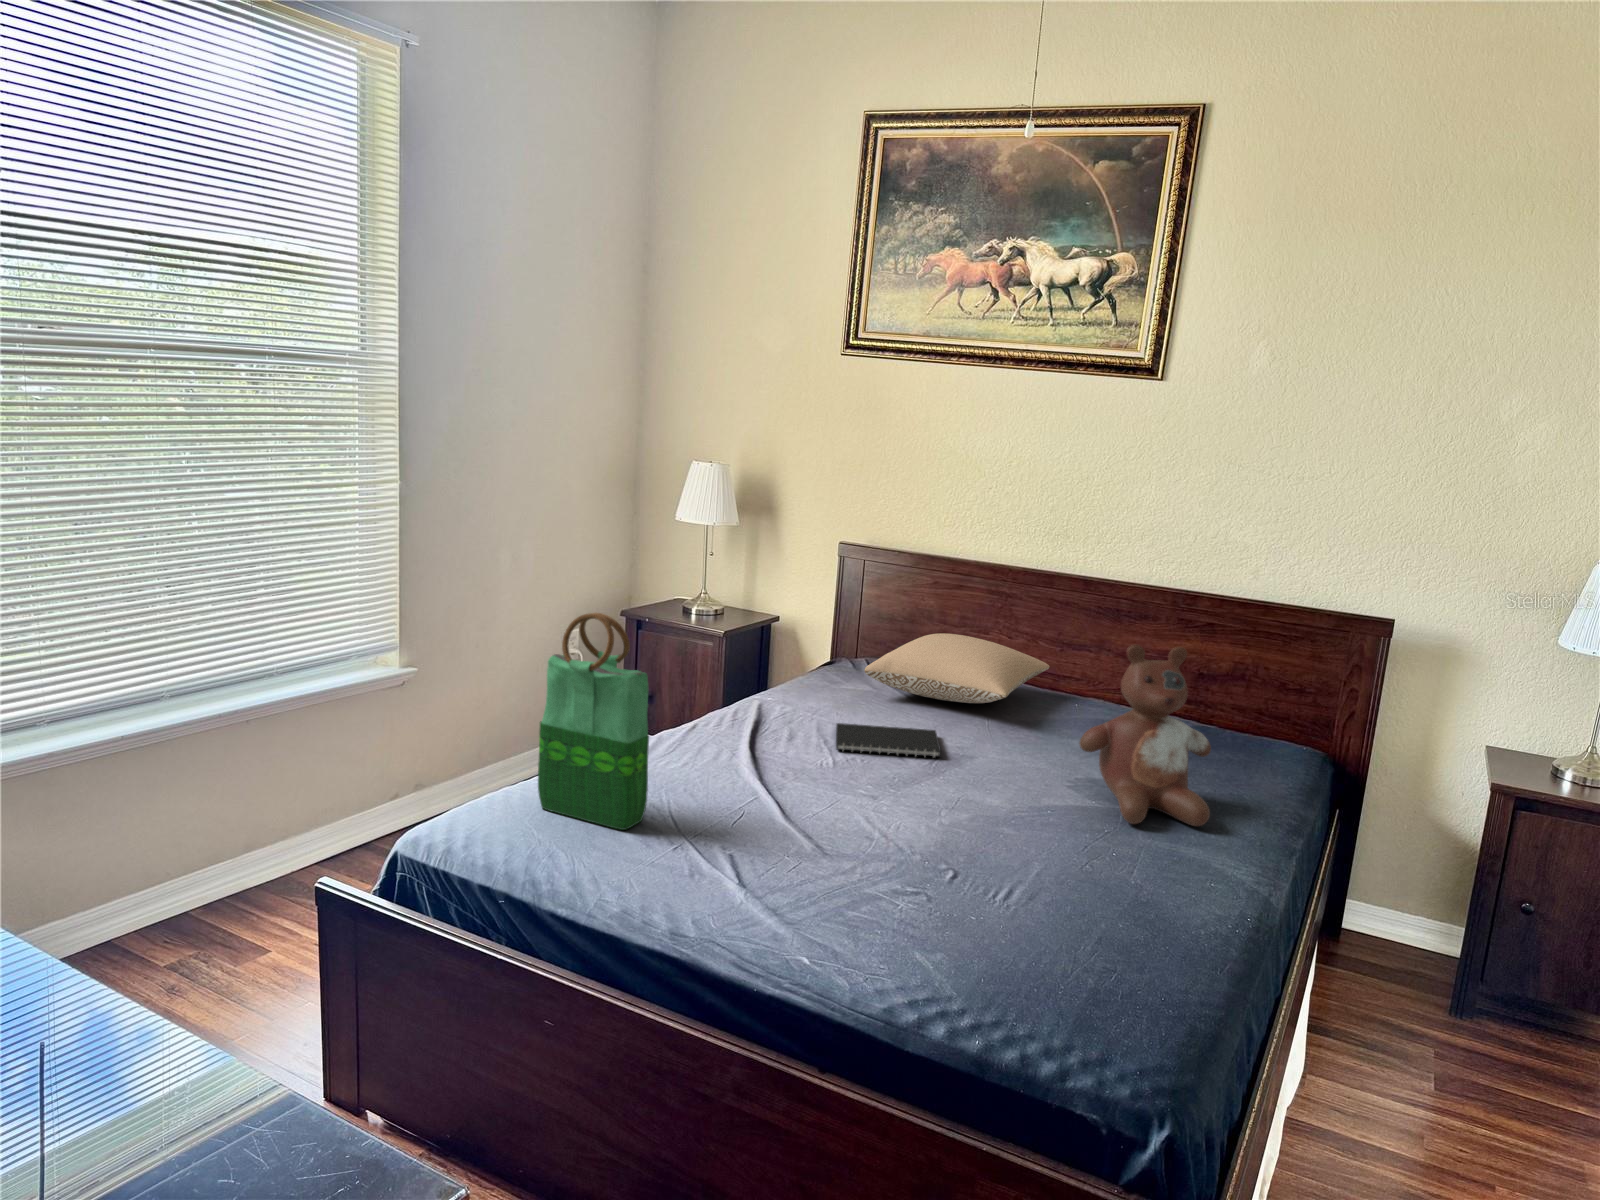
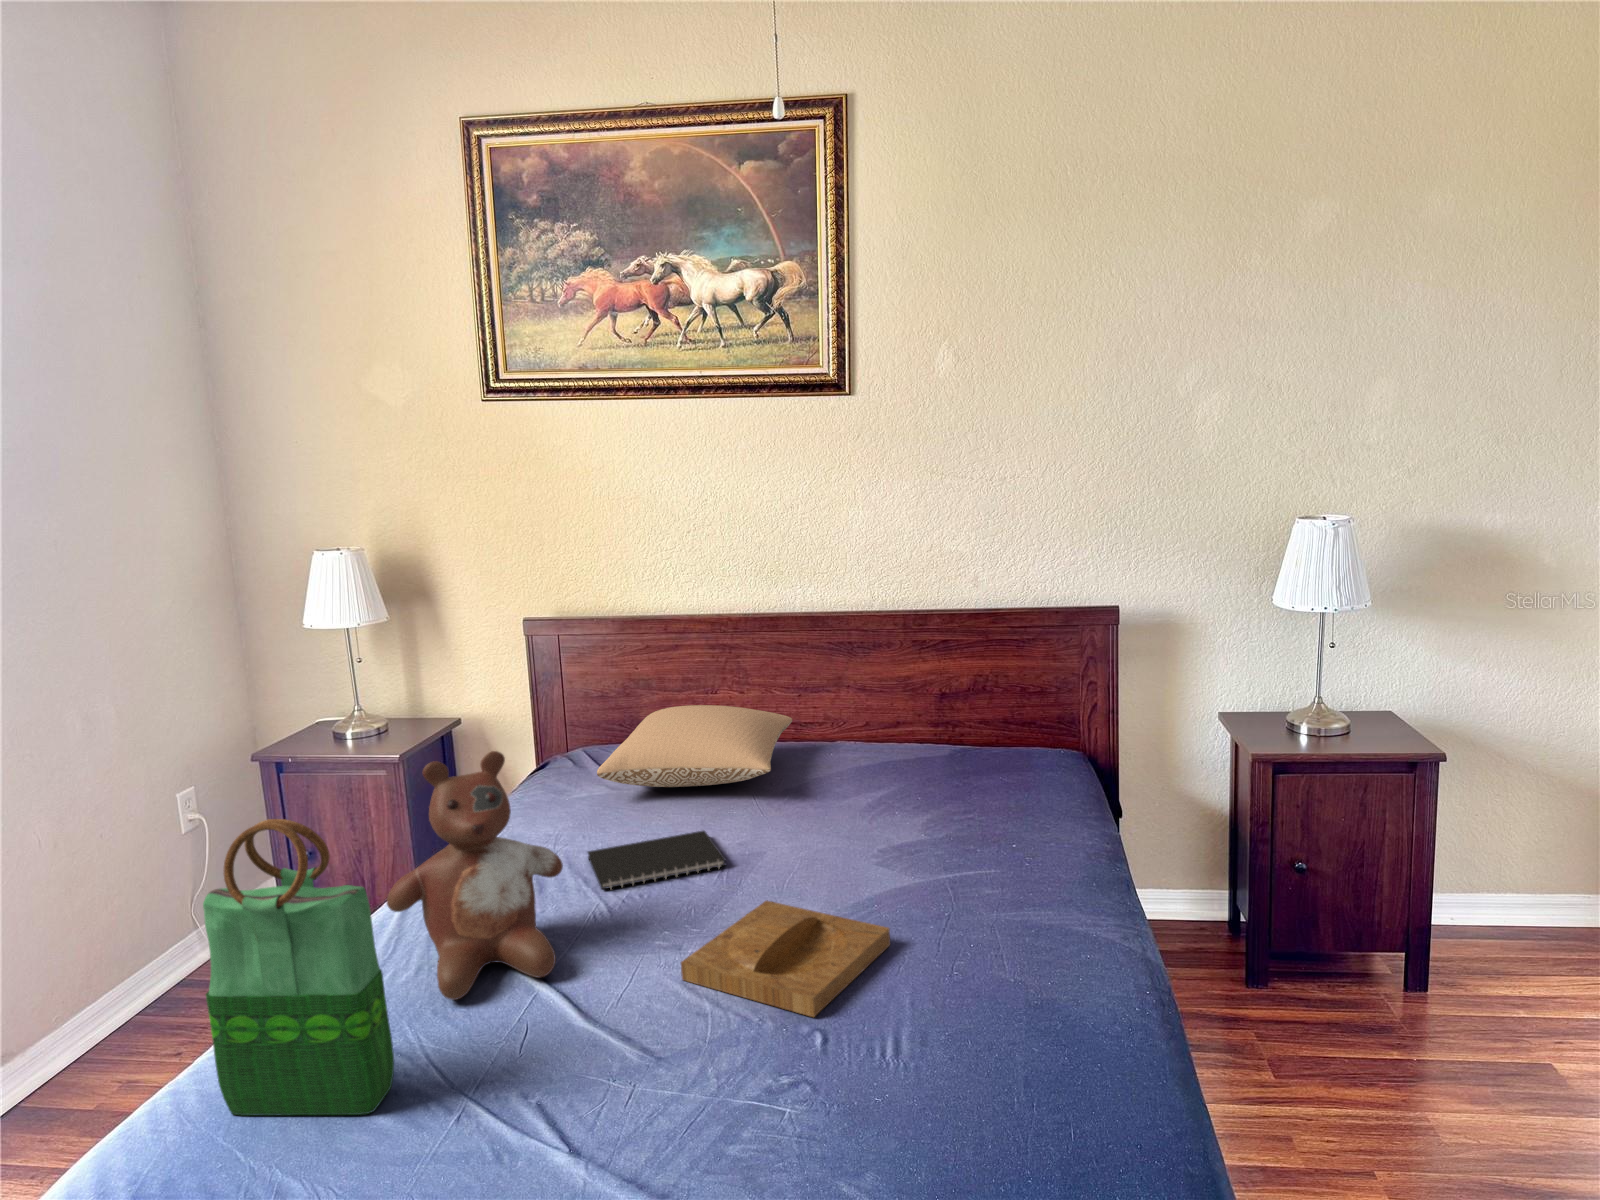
stuffed bear: present [1079,645,1211,826] -> present [387,751,563,1000]
tray: none [867,782,1045,861] -> present [681,900,890,1017]

